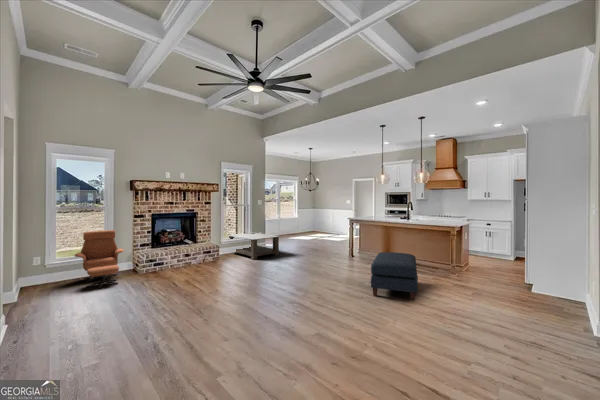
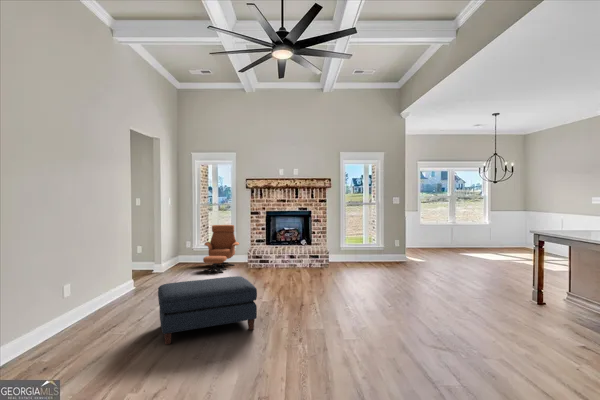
coffee table: present [228,233,279,260] -> none [351,239,405,272]
ottoman: present [371,252,418,301] -> present [158,276,257,344]

